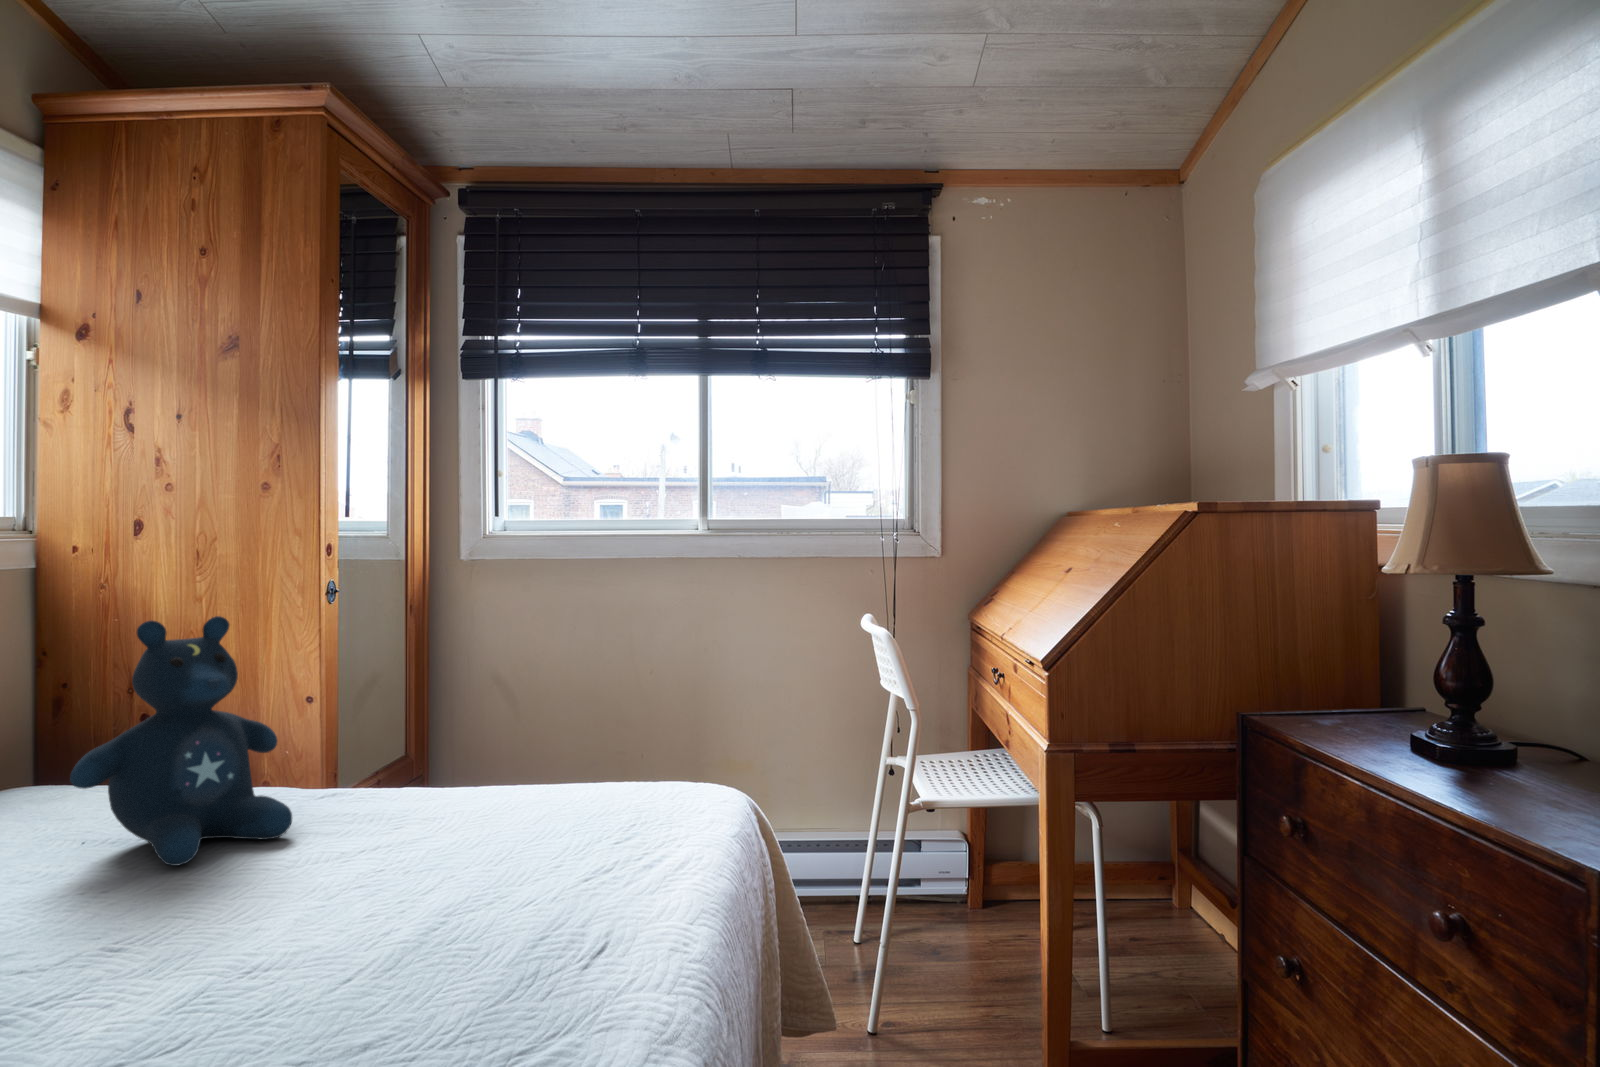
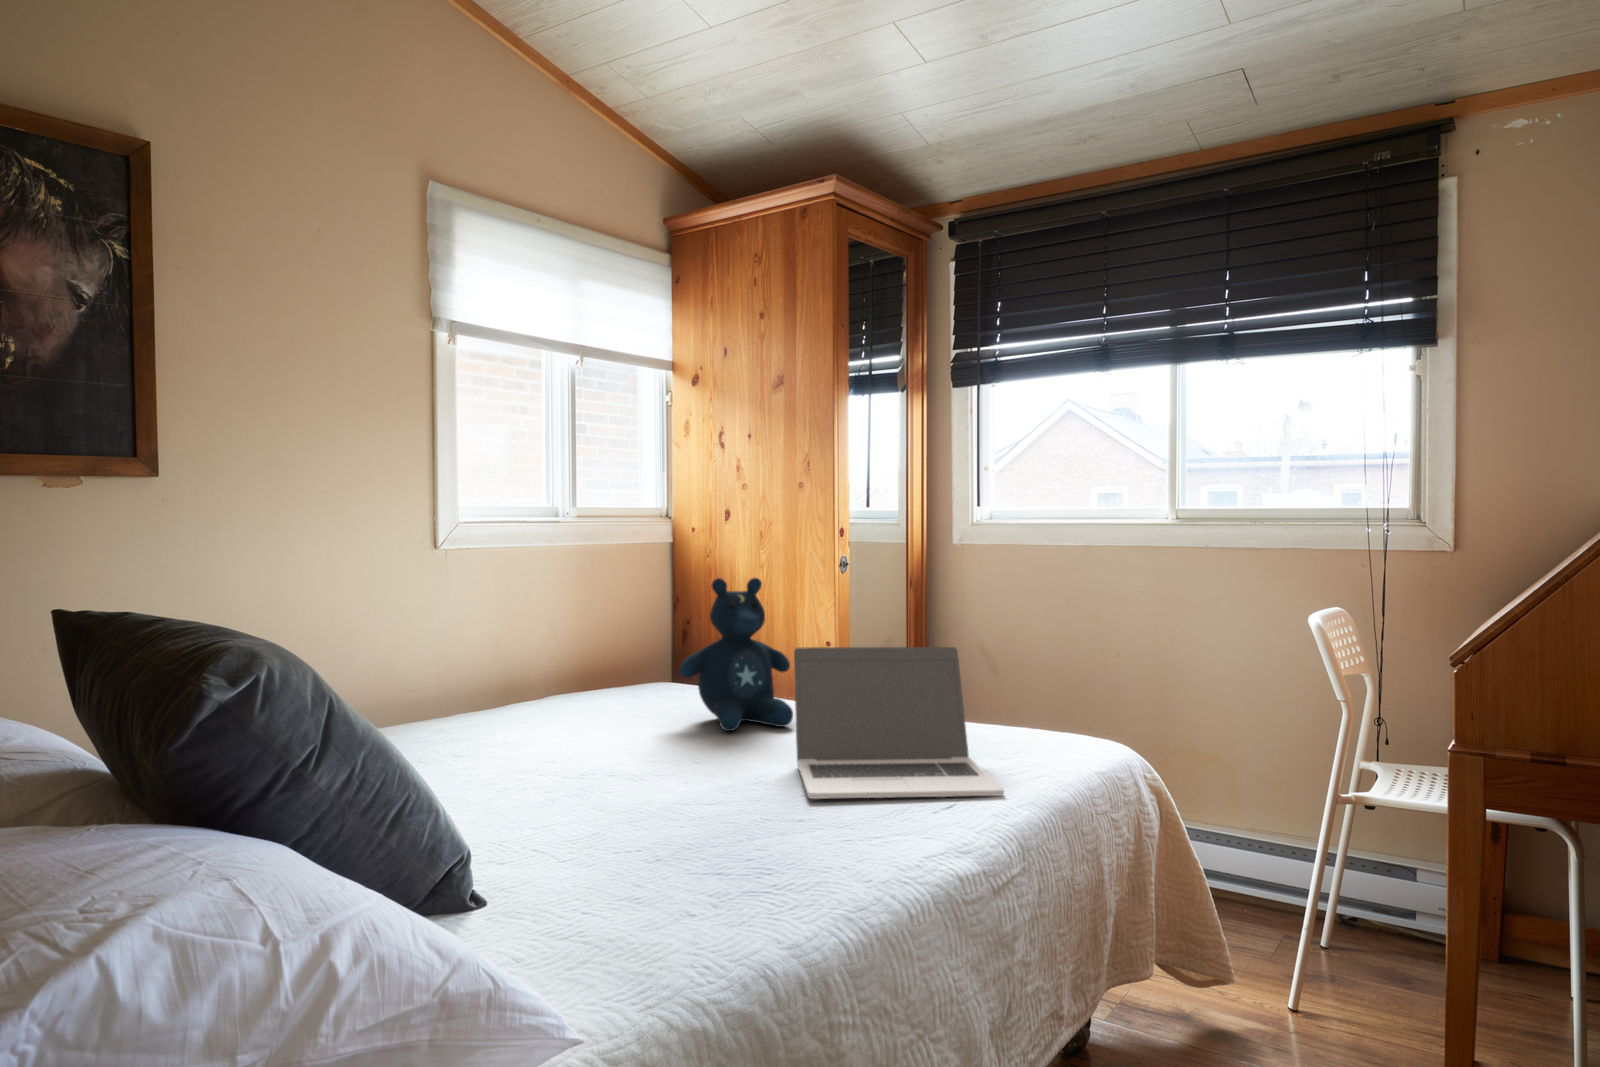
laptop: none [313,695,669,984] -> present [794,647,1004,799]

